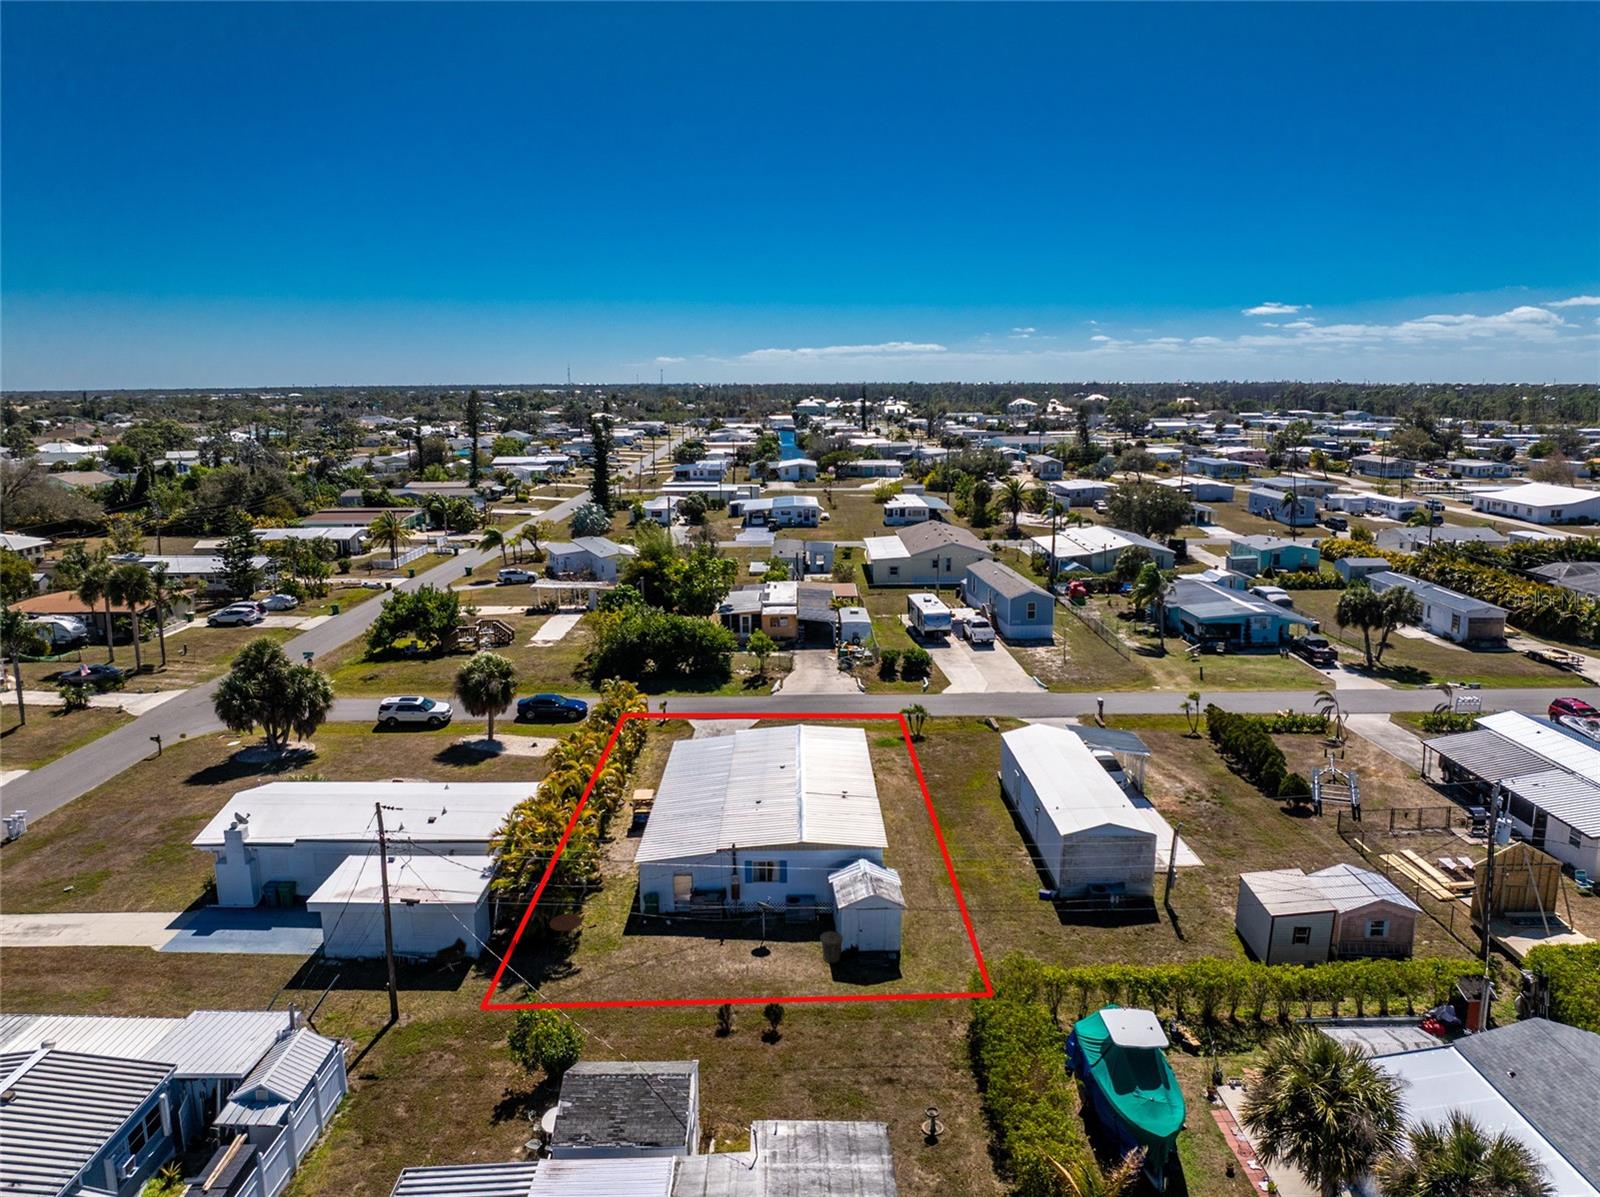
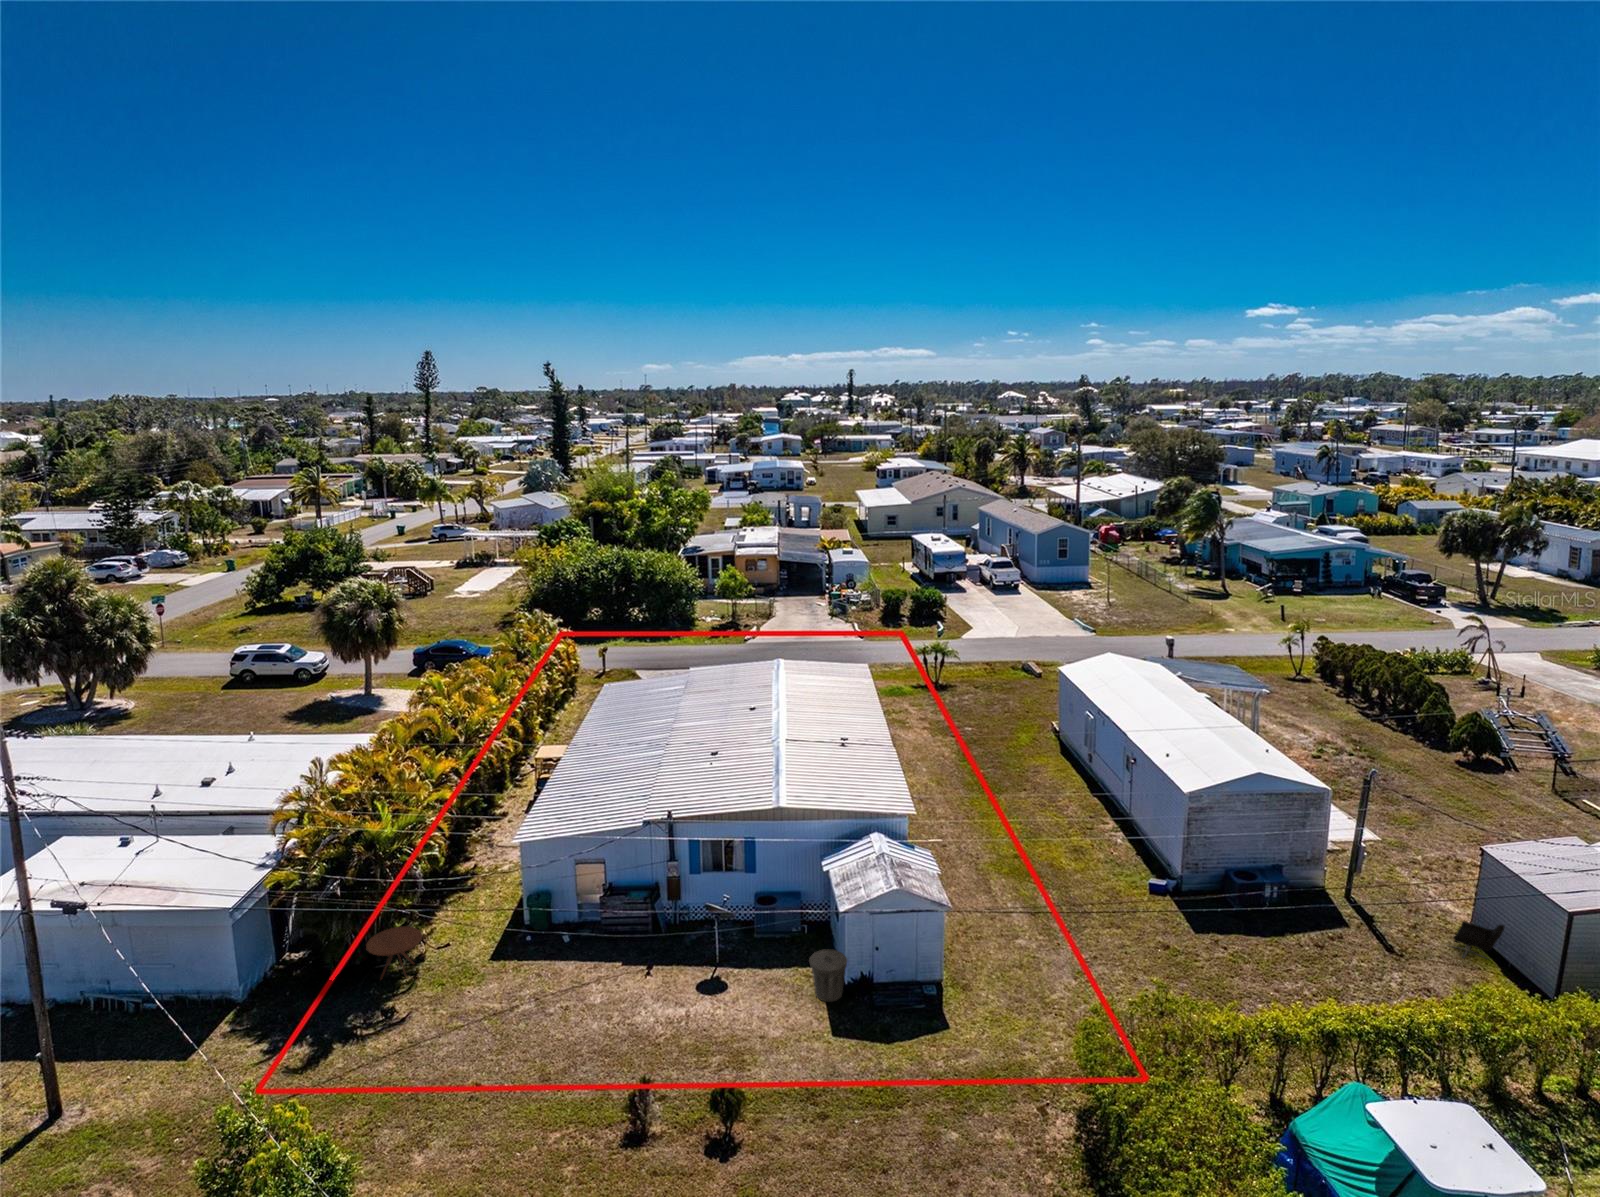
lounge chair: present [437,938,467,969] -> present [1453,921,1505,958]

